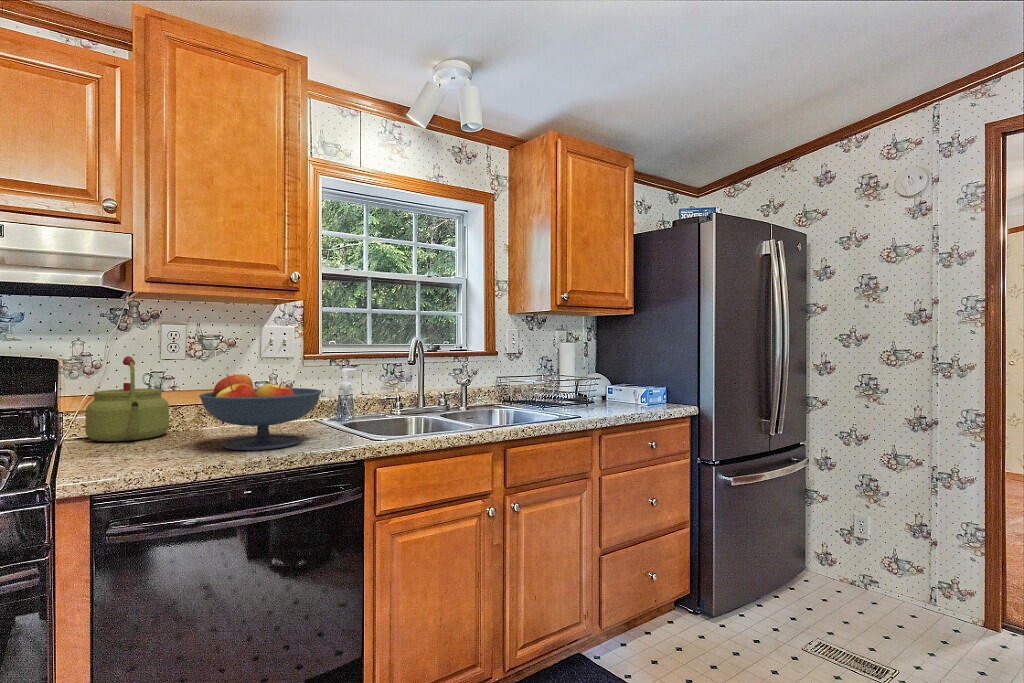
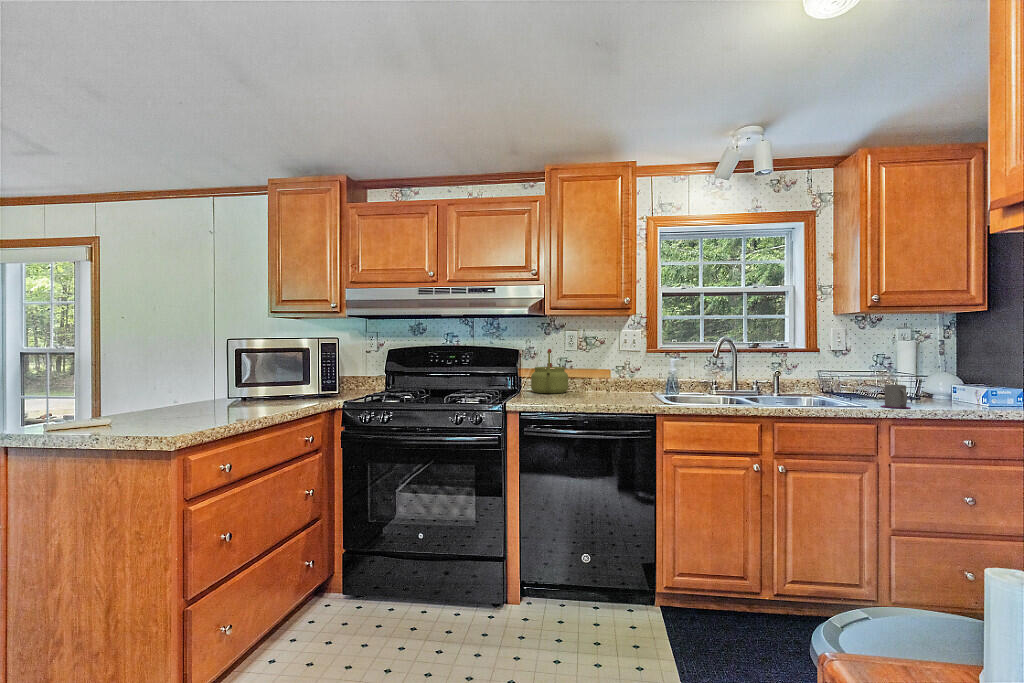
fruit bowl: present [199,374,322,450] -> none [571,359,637,402]
mug: none [582,390,609,416] -> present [881,384,911,408]

